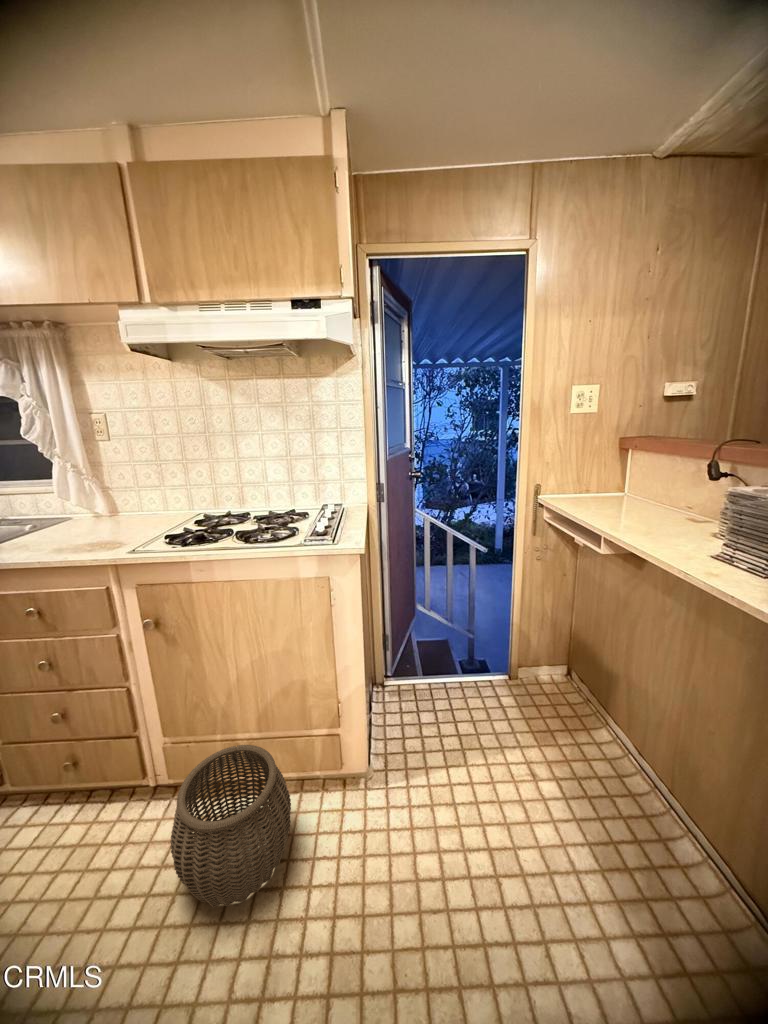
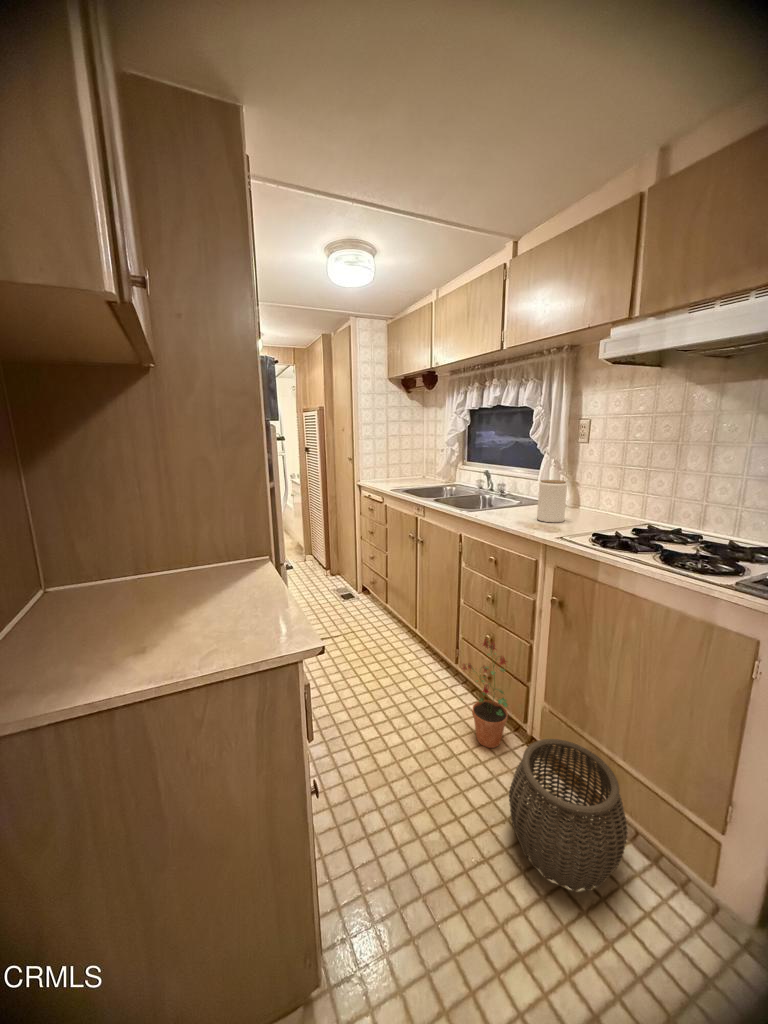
jar: none [69,486,117,540] -> present [537,480,567,522]
potted plant: none [28,717,126,853] -> present [463,639,508,748]

